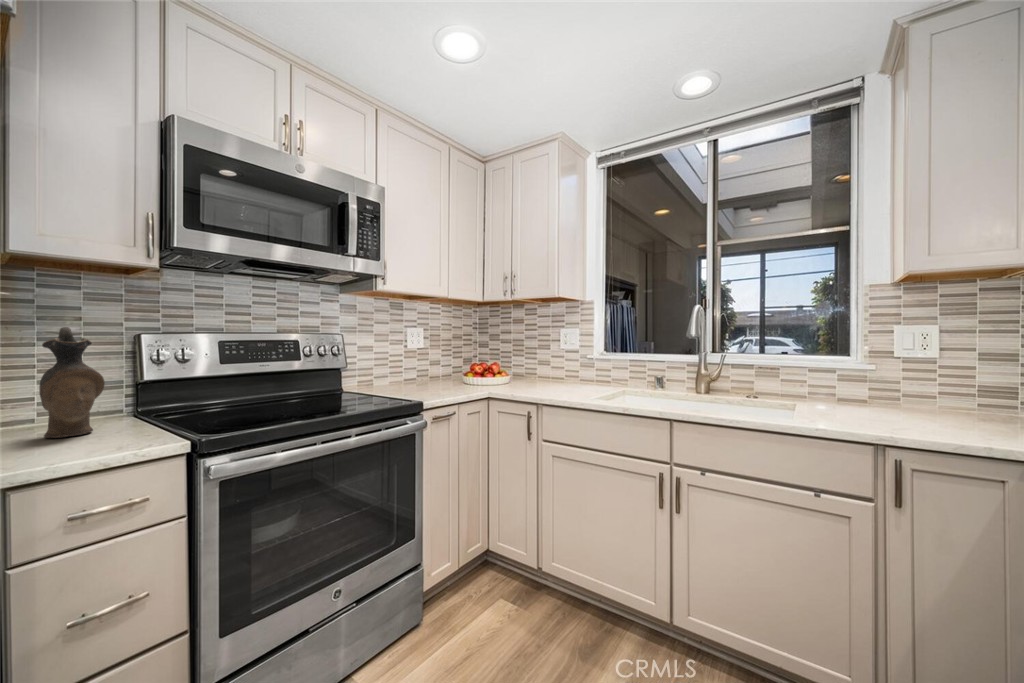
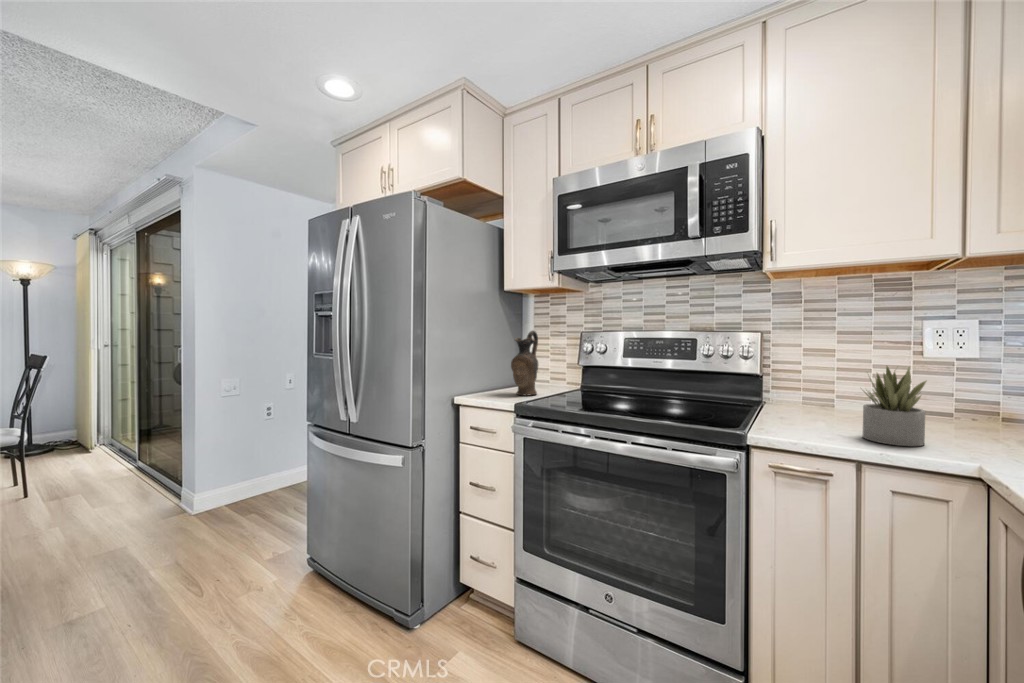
succulent plant: none [433,350,463,392] -> present [863,366,926,446]

